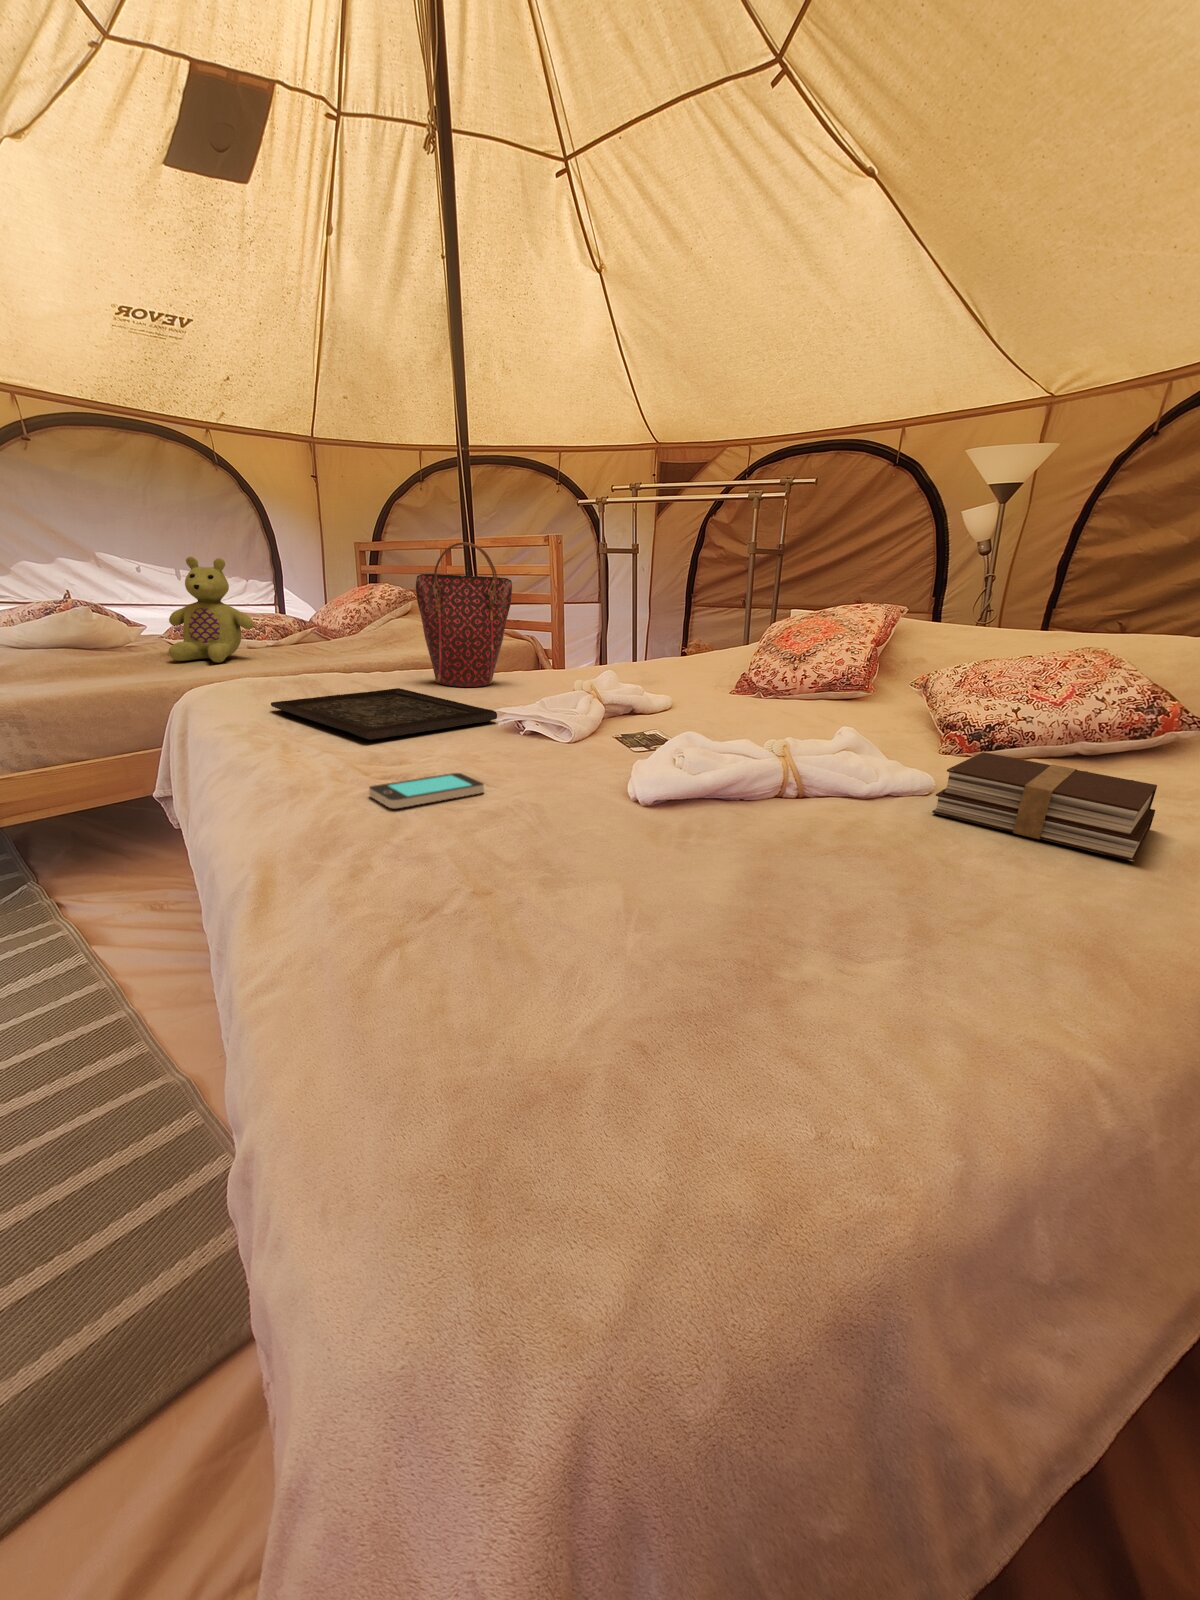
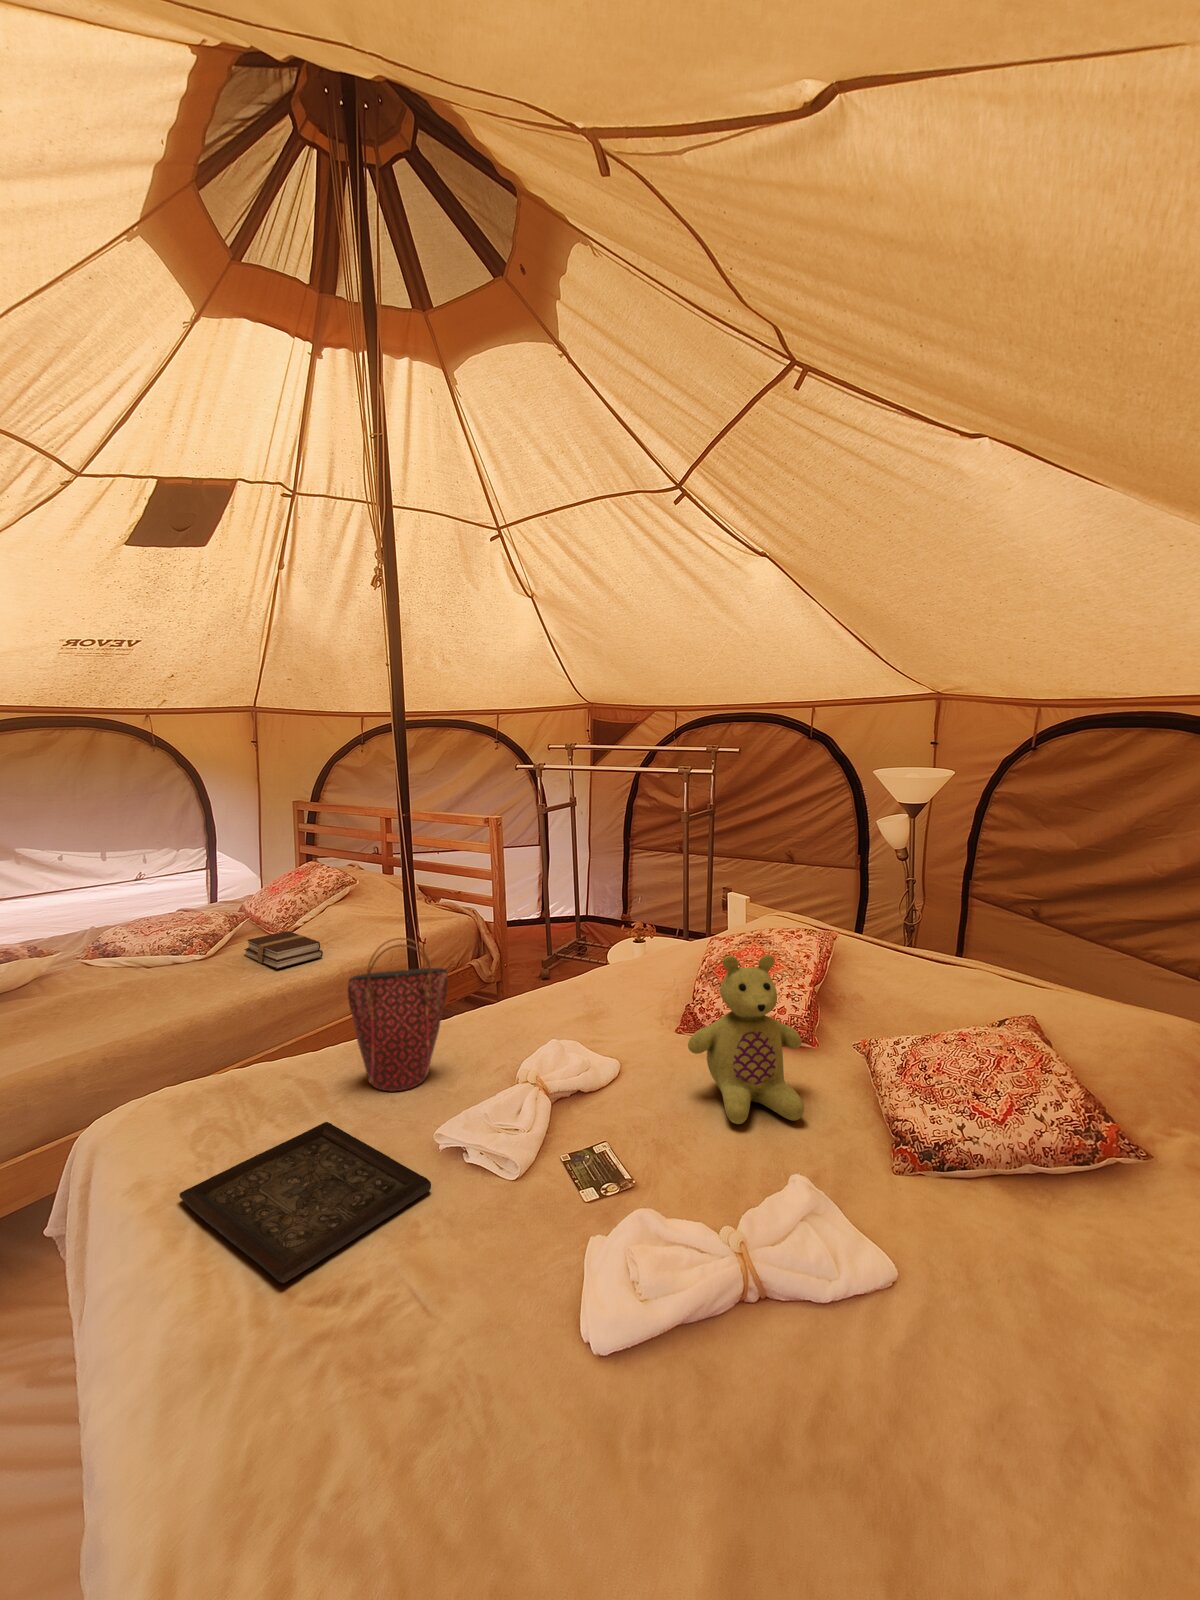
stuffed bear: present [169,557,254,662] -> present [688,954,804,1124]
book: present [932,752,1157,861] -> present [244,931,323,969]
smartphone: present [369,773,484,808] -> none [277,1381,411,1507]

